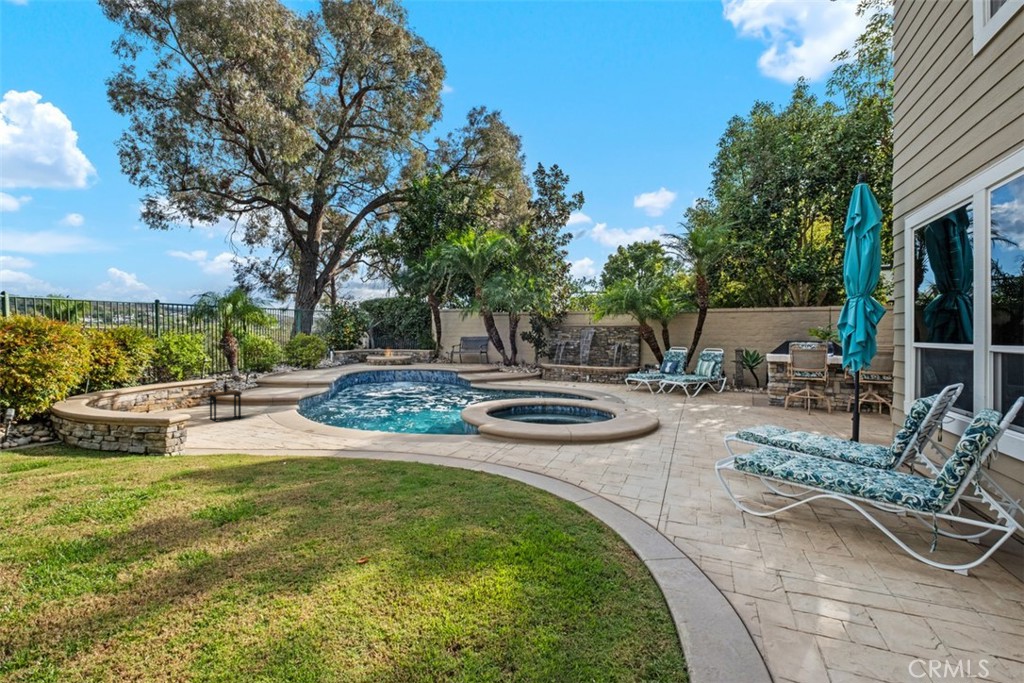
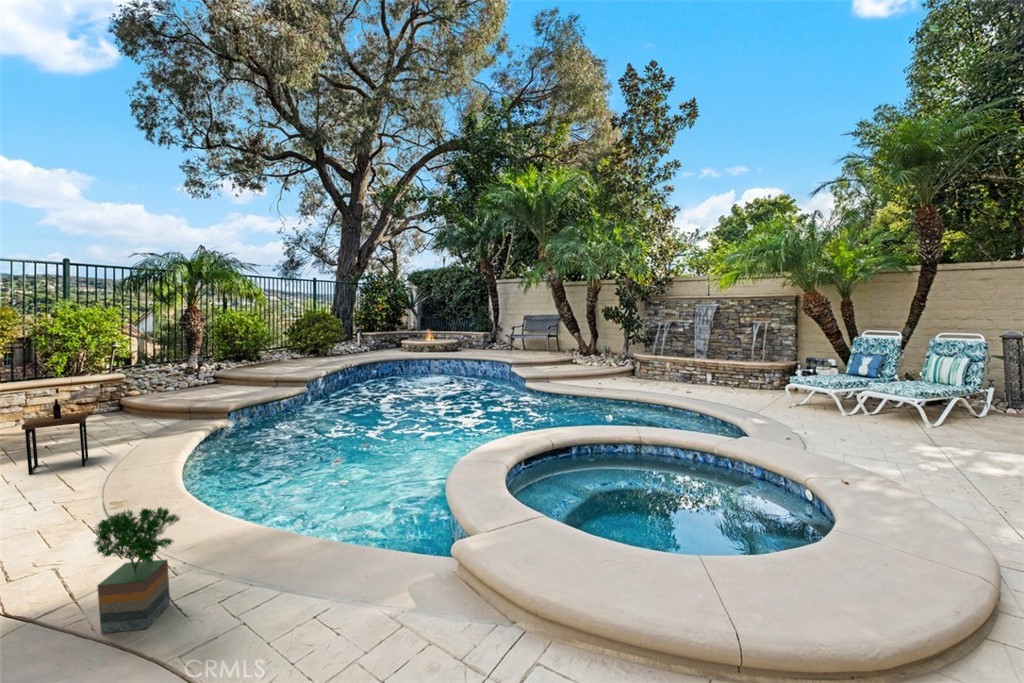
potted tree: none [343,407,372,450] -> present [94,507,180,633]

